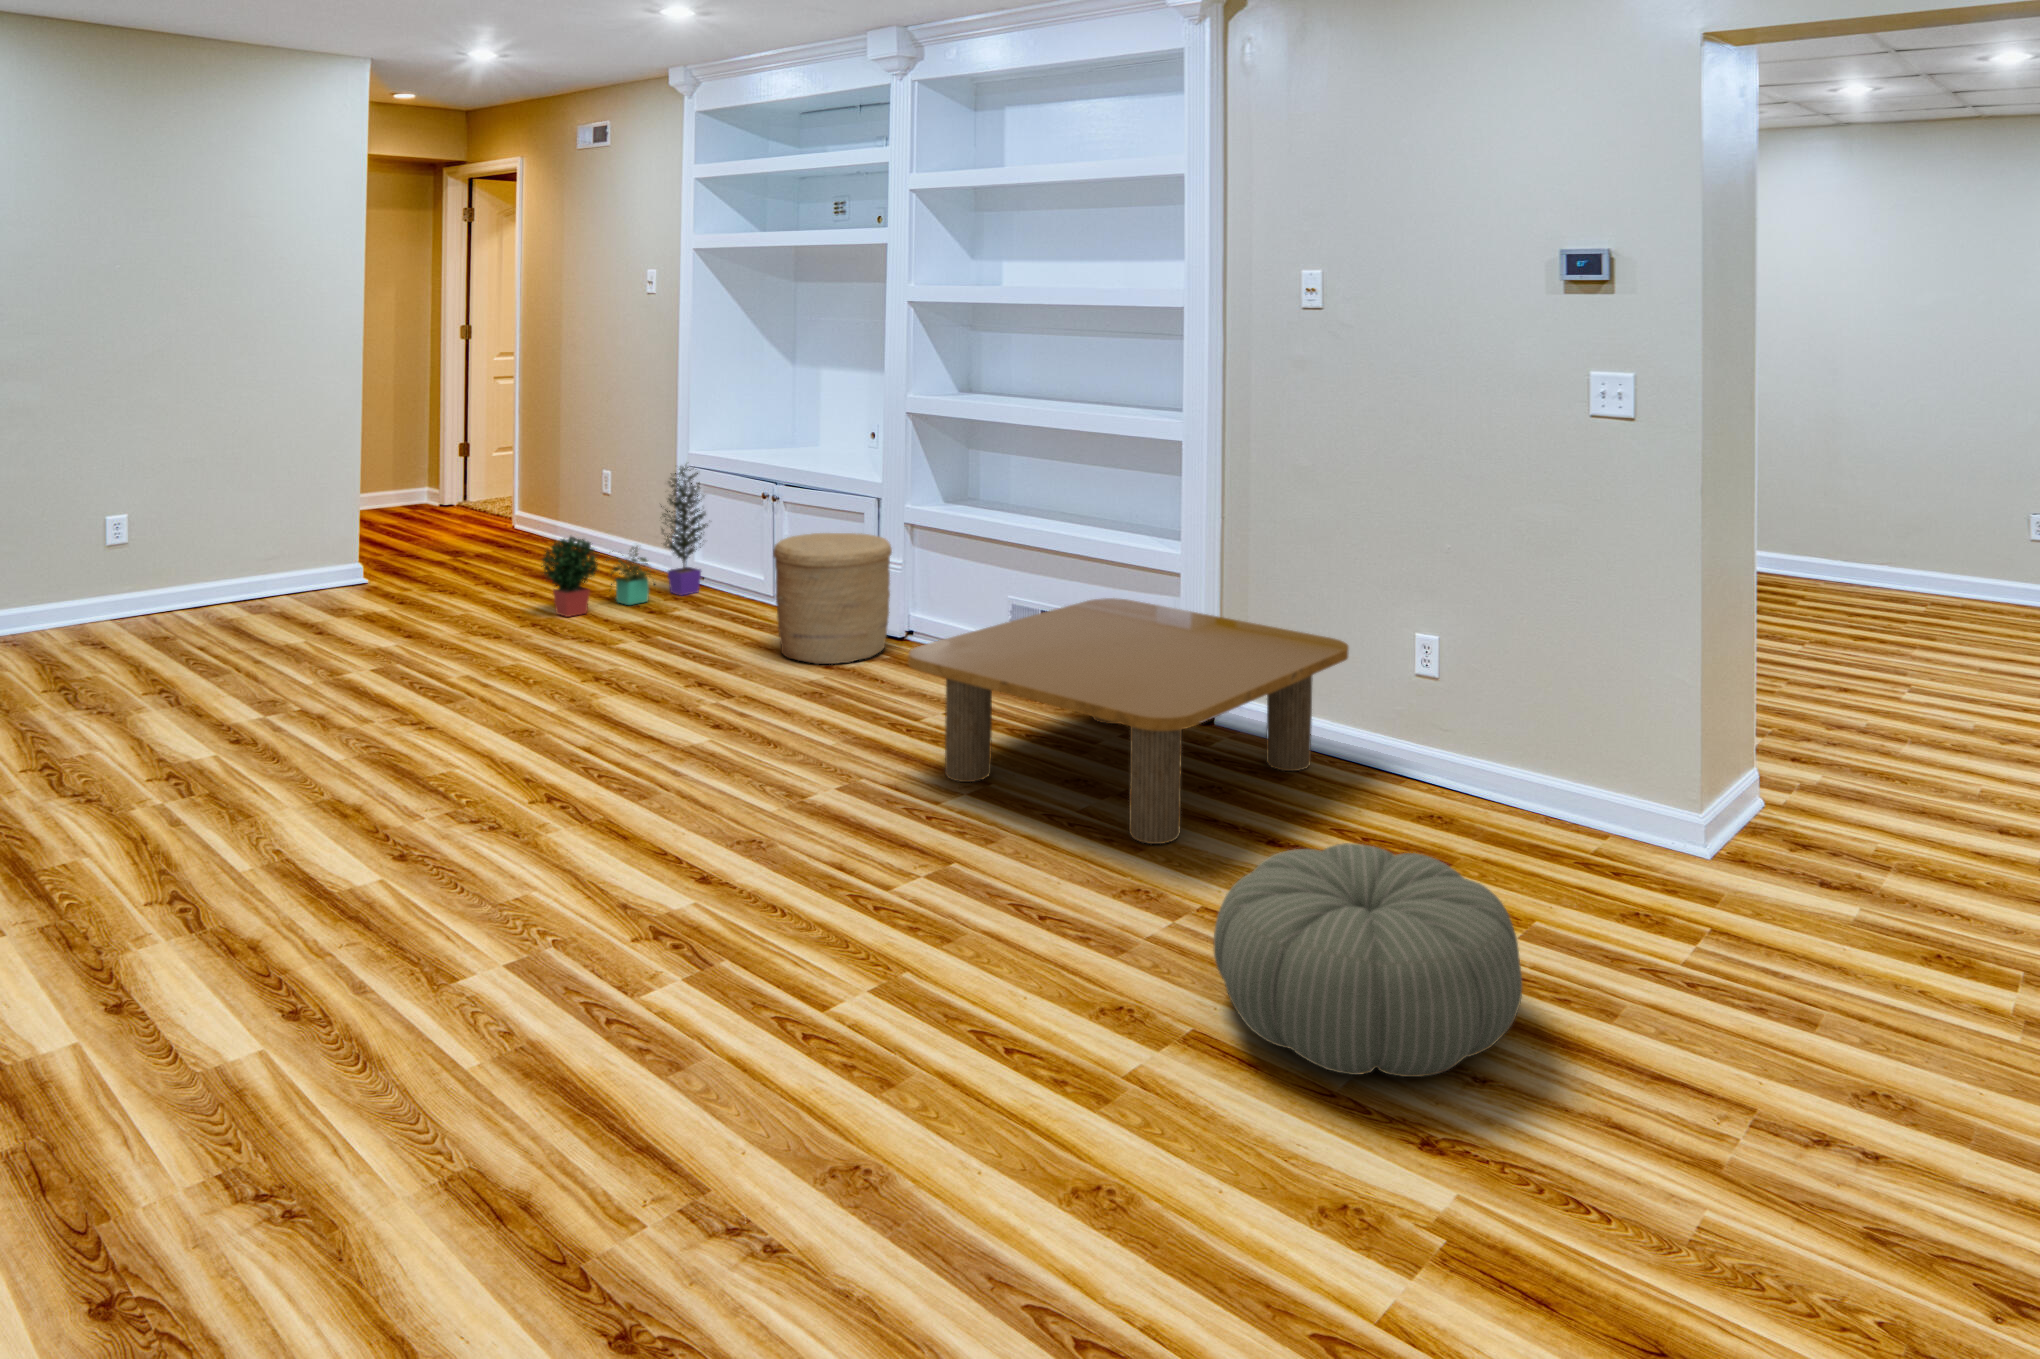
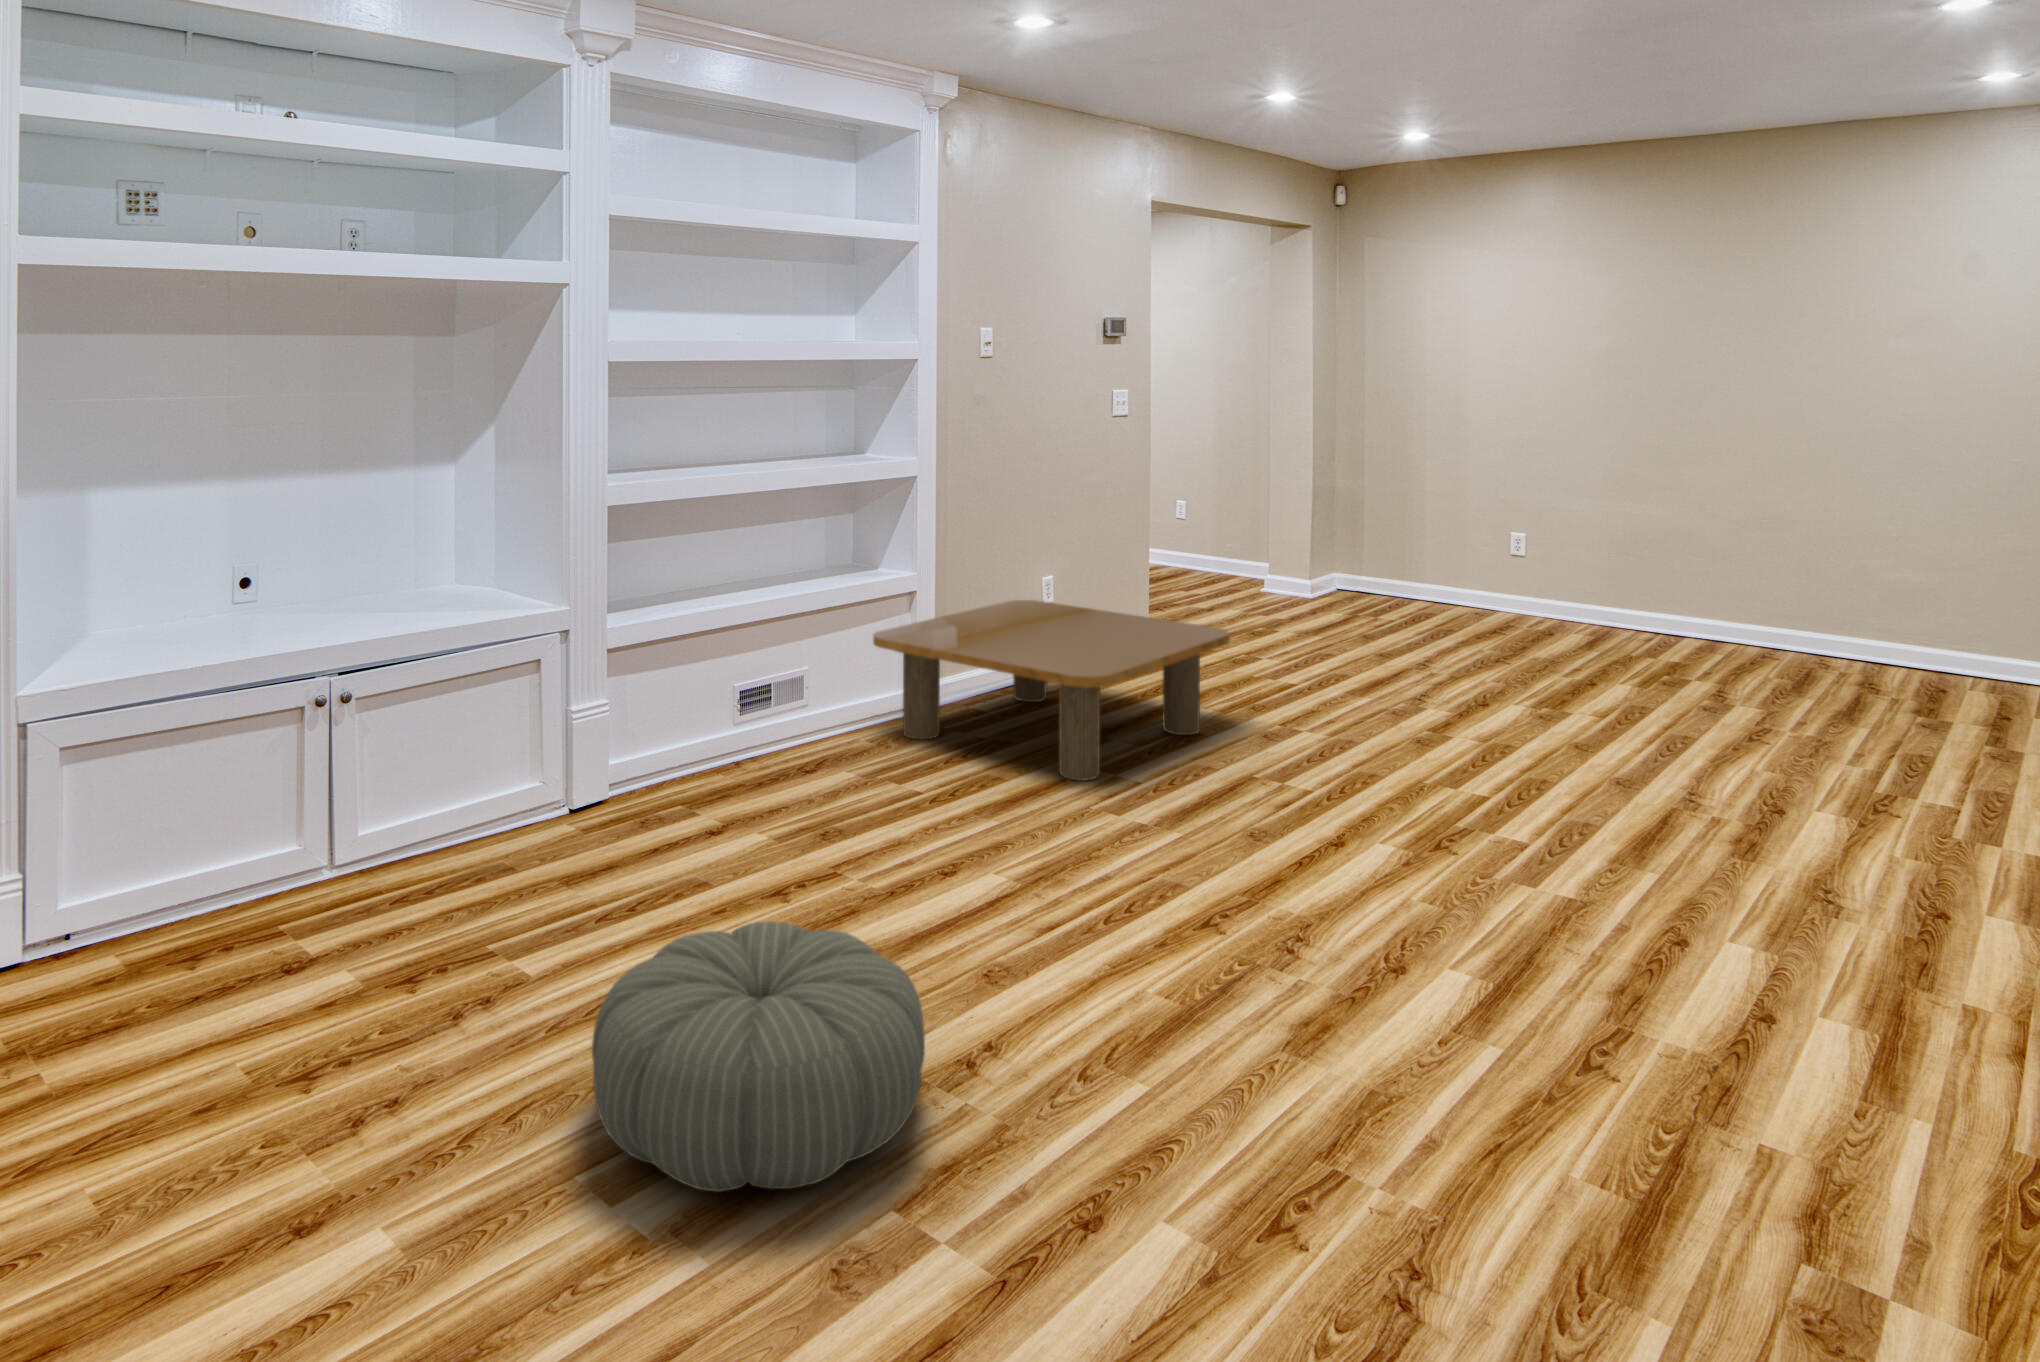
potted plant: present [541,466,708,617] -> none [43,698,269,1088]
woven basket: present [773,533,892,664] -> none [556,669,720,864]
pouf: present [1214,843,1522,1077] -> present [592,922,925,1192]

